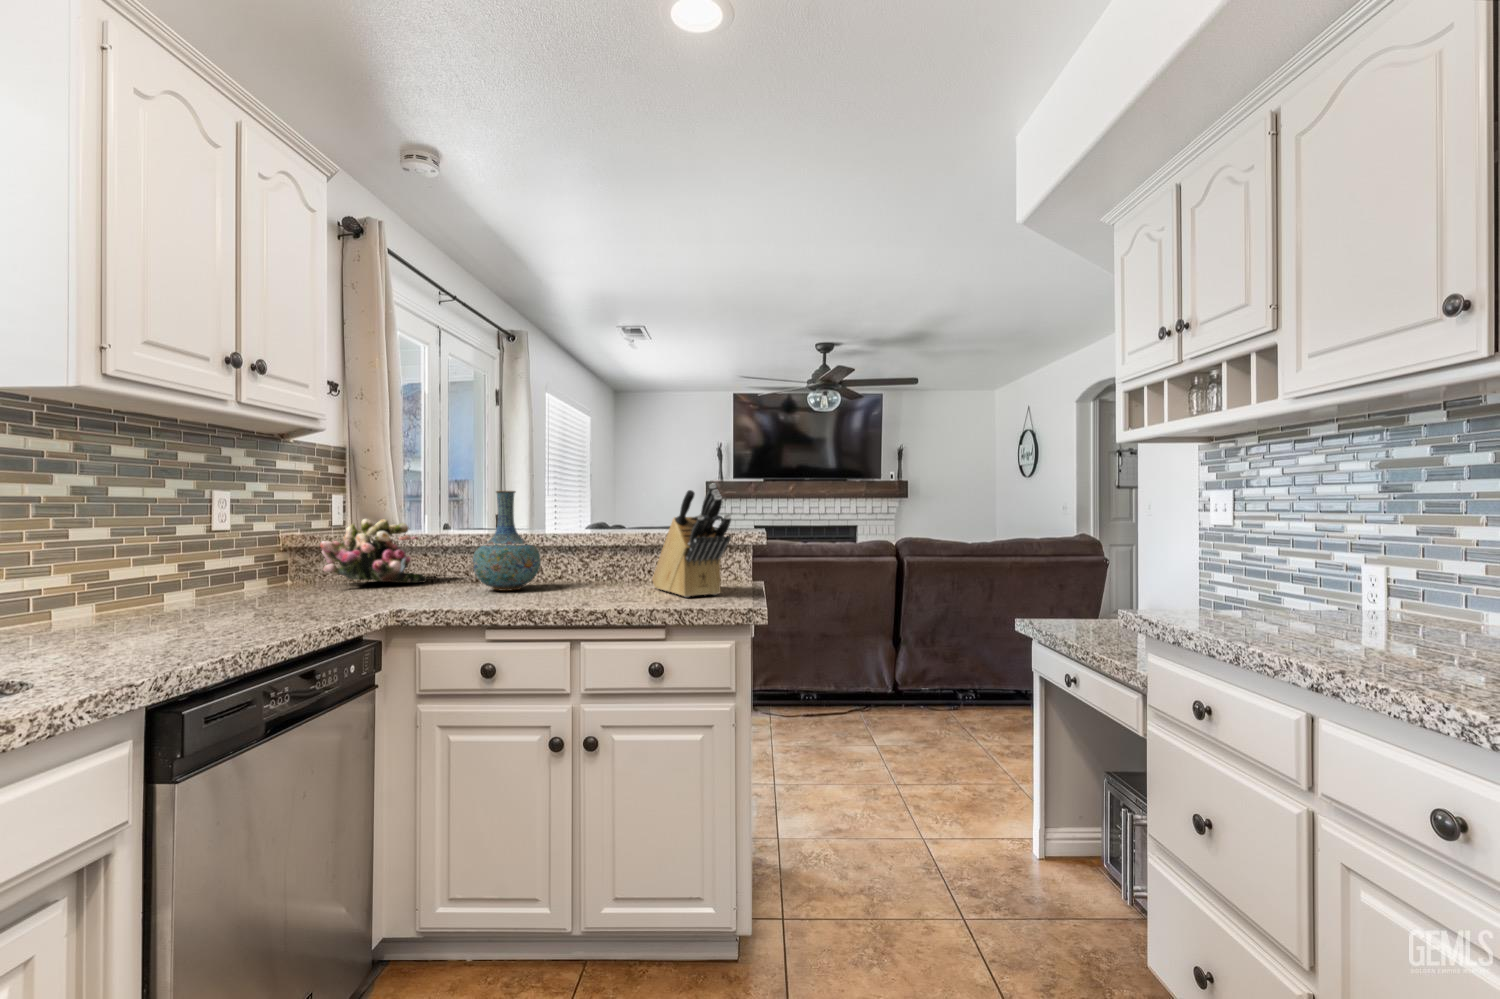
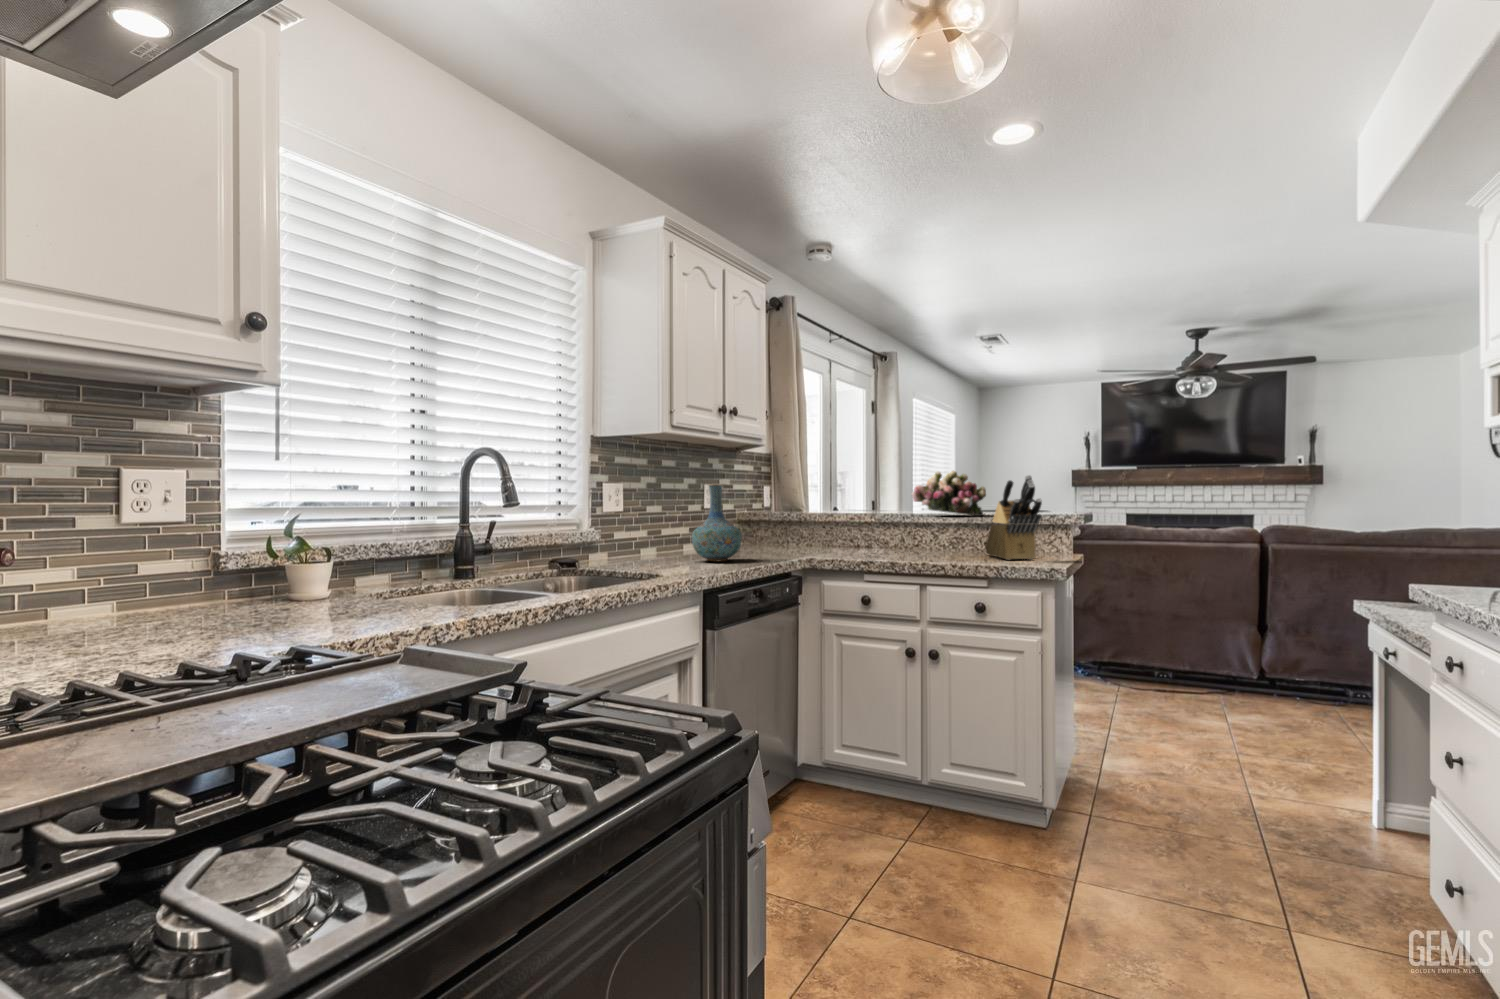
vase: present [472,491,541,591] -> present [692,484,742,562]
flower arrangement: present [320,519,427,583] -> present [912,471,986,516]

